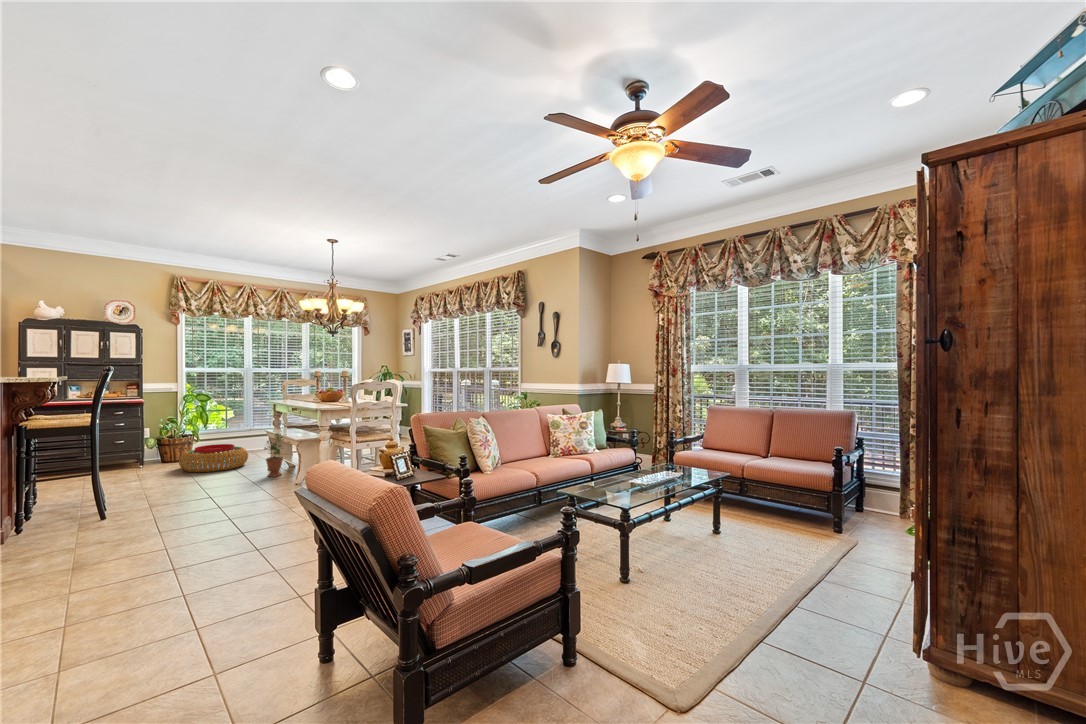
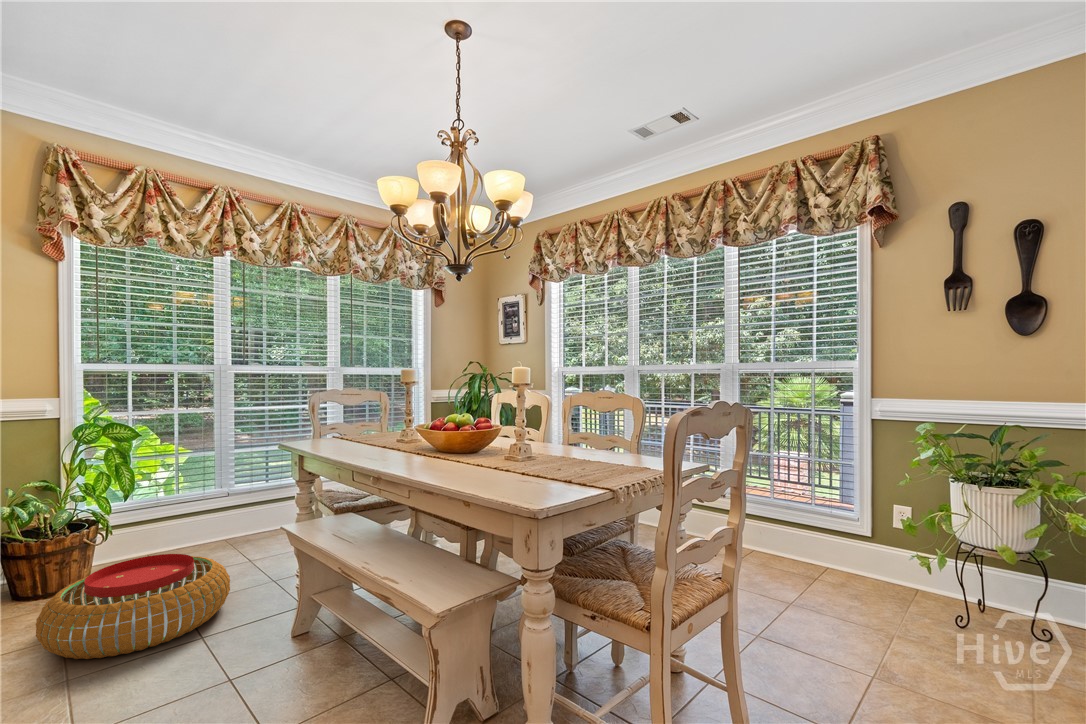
potted plant: present [264,433,283,477] -> none [282,539,350,684]

